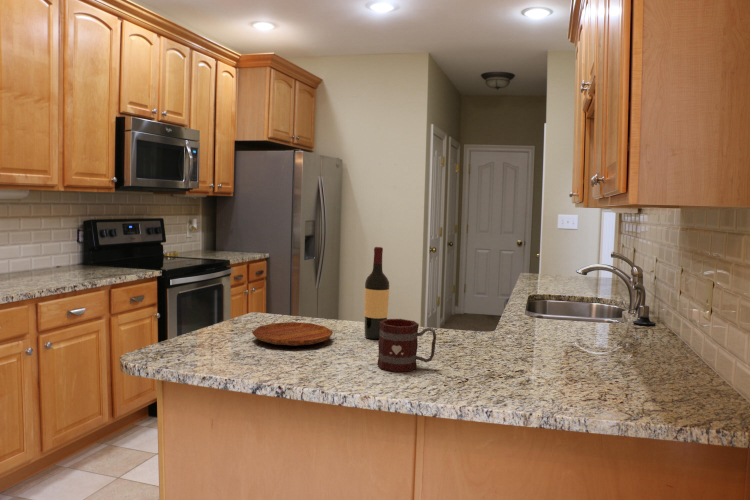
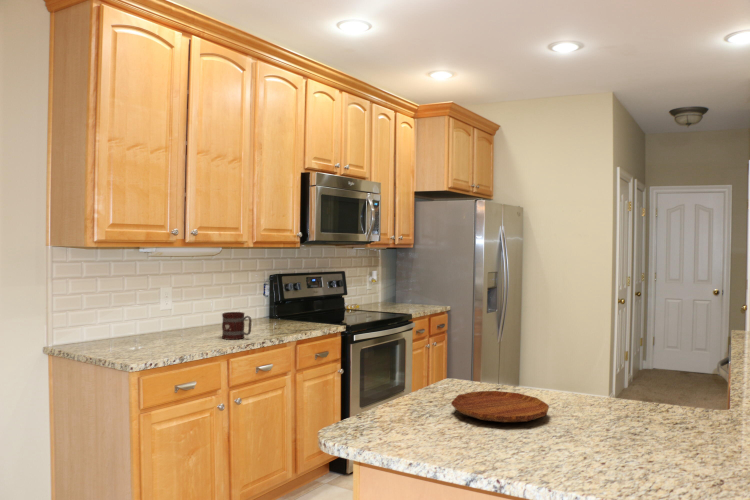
wine bottle: present [365,247,389,339] -> none [587,300,620,417]
mug: present [377,319,436,372] -> present [222,312,252,340]

